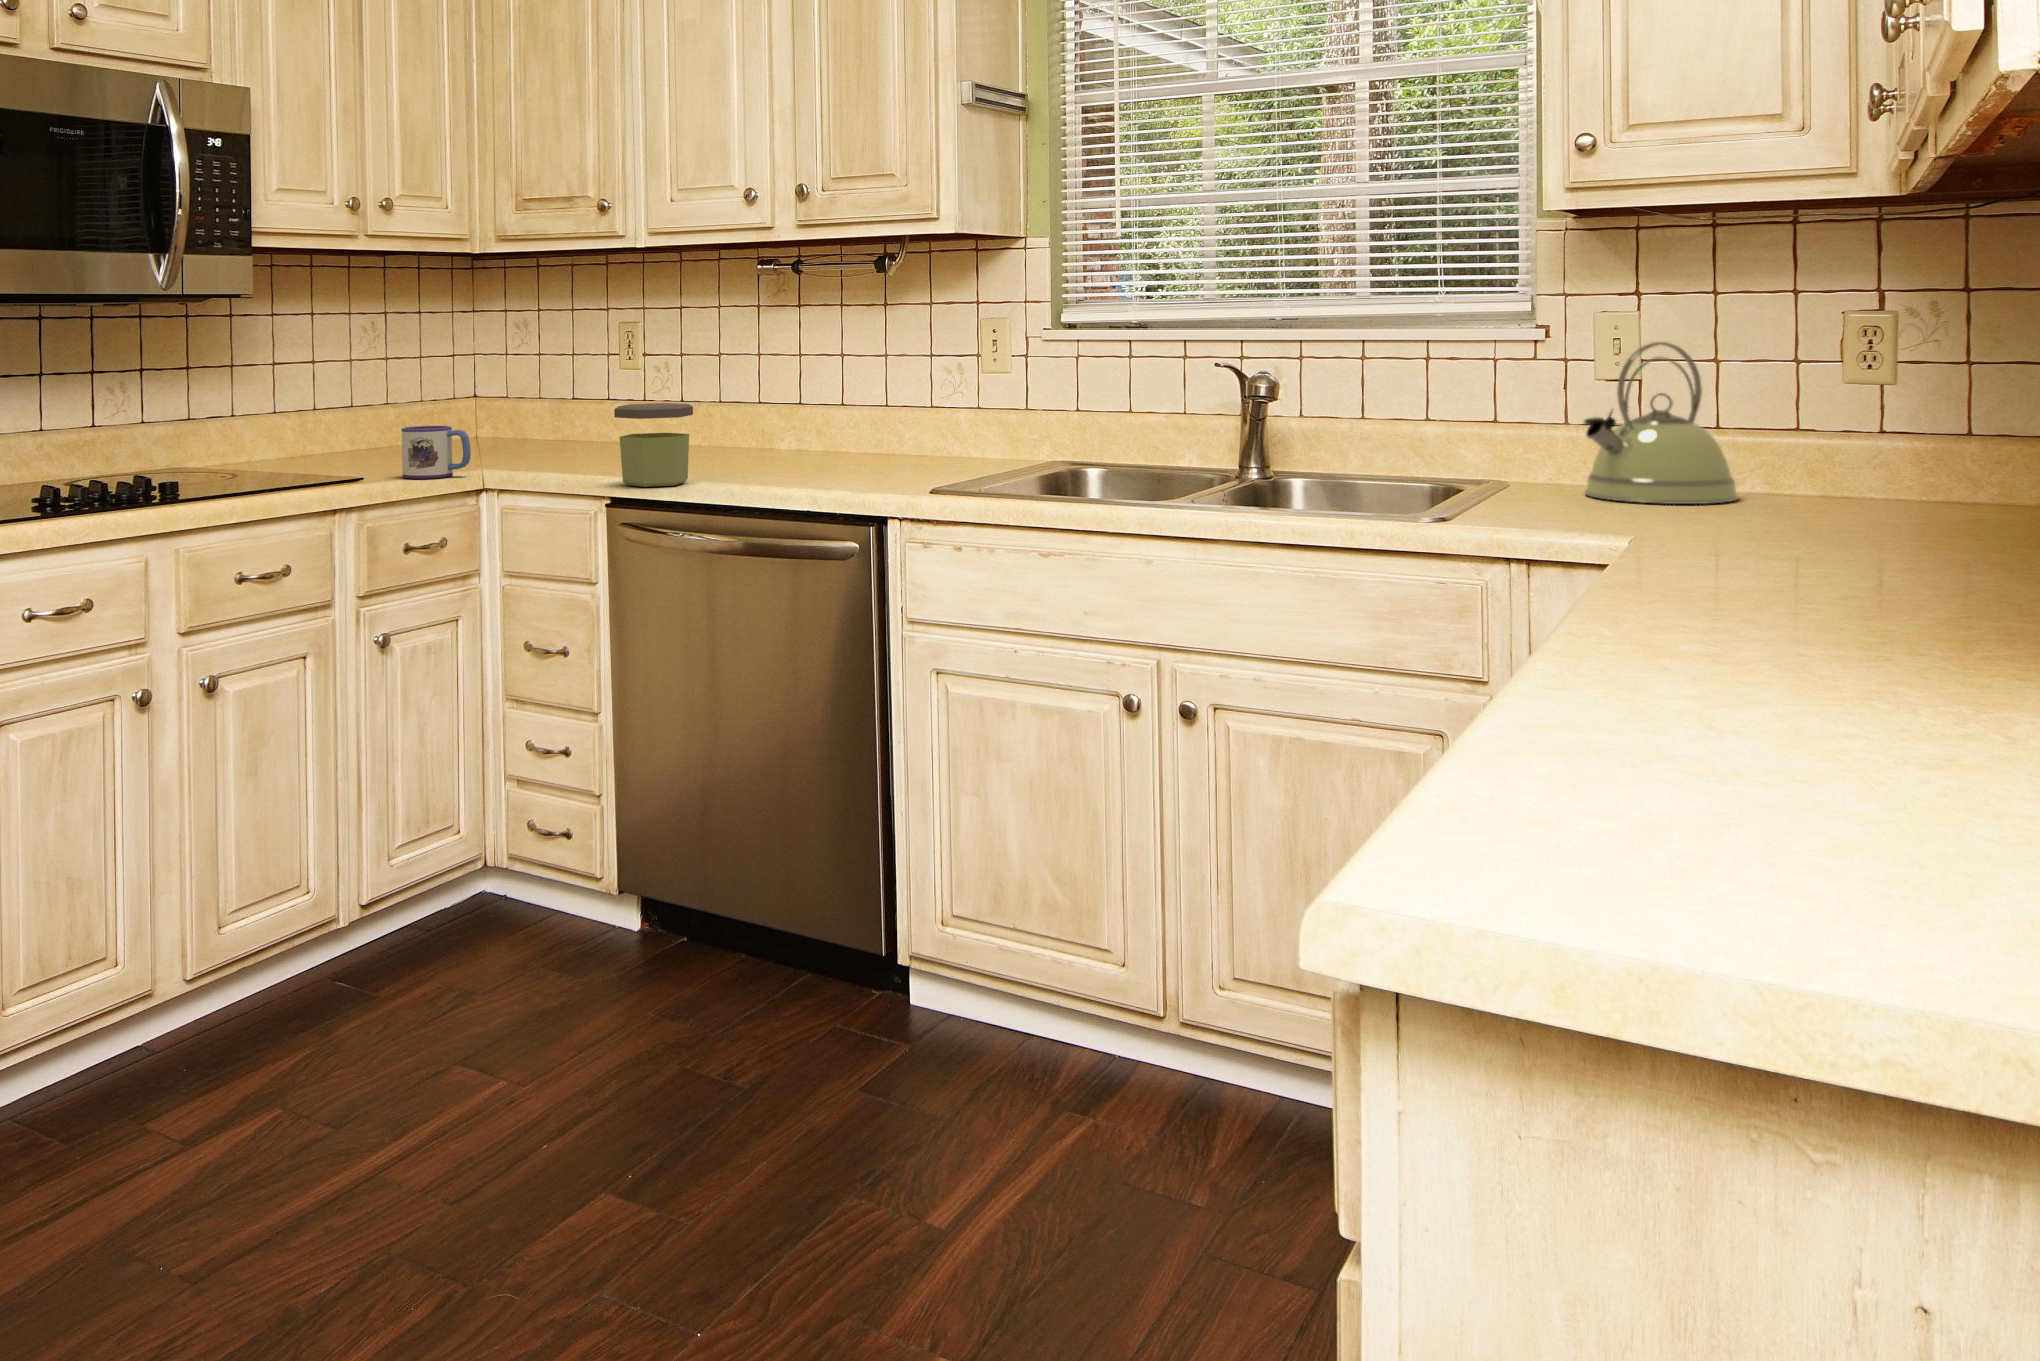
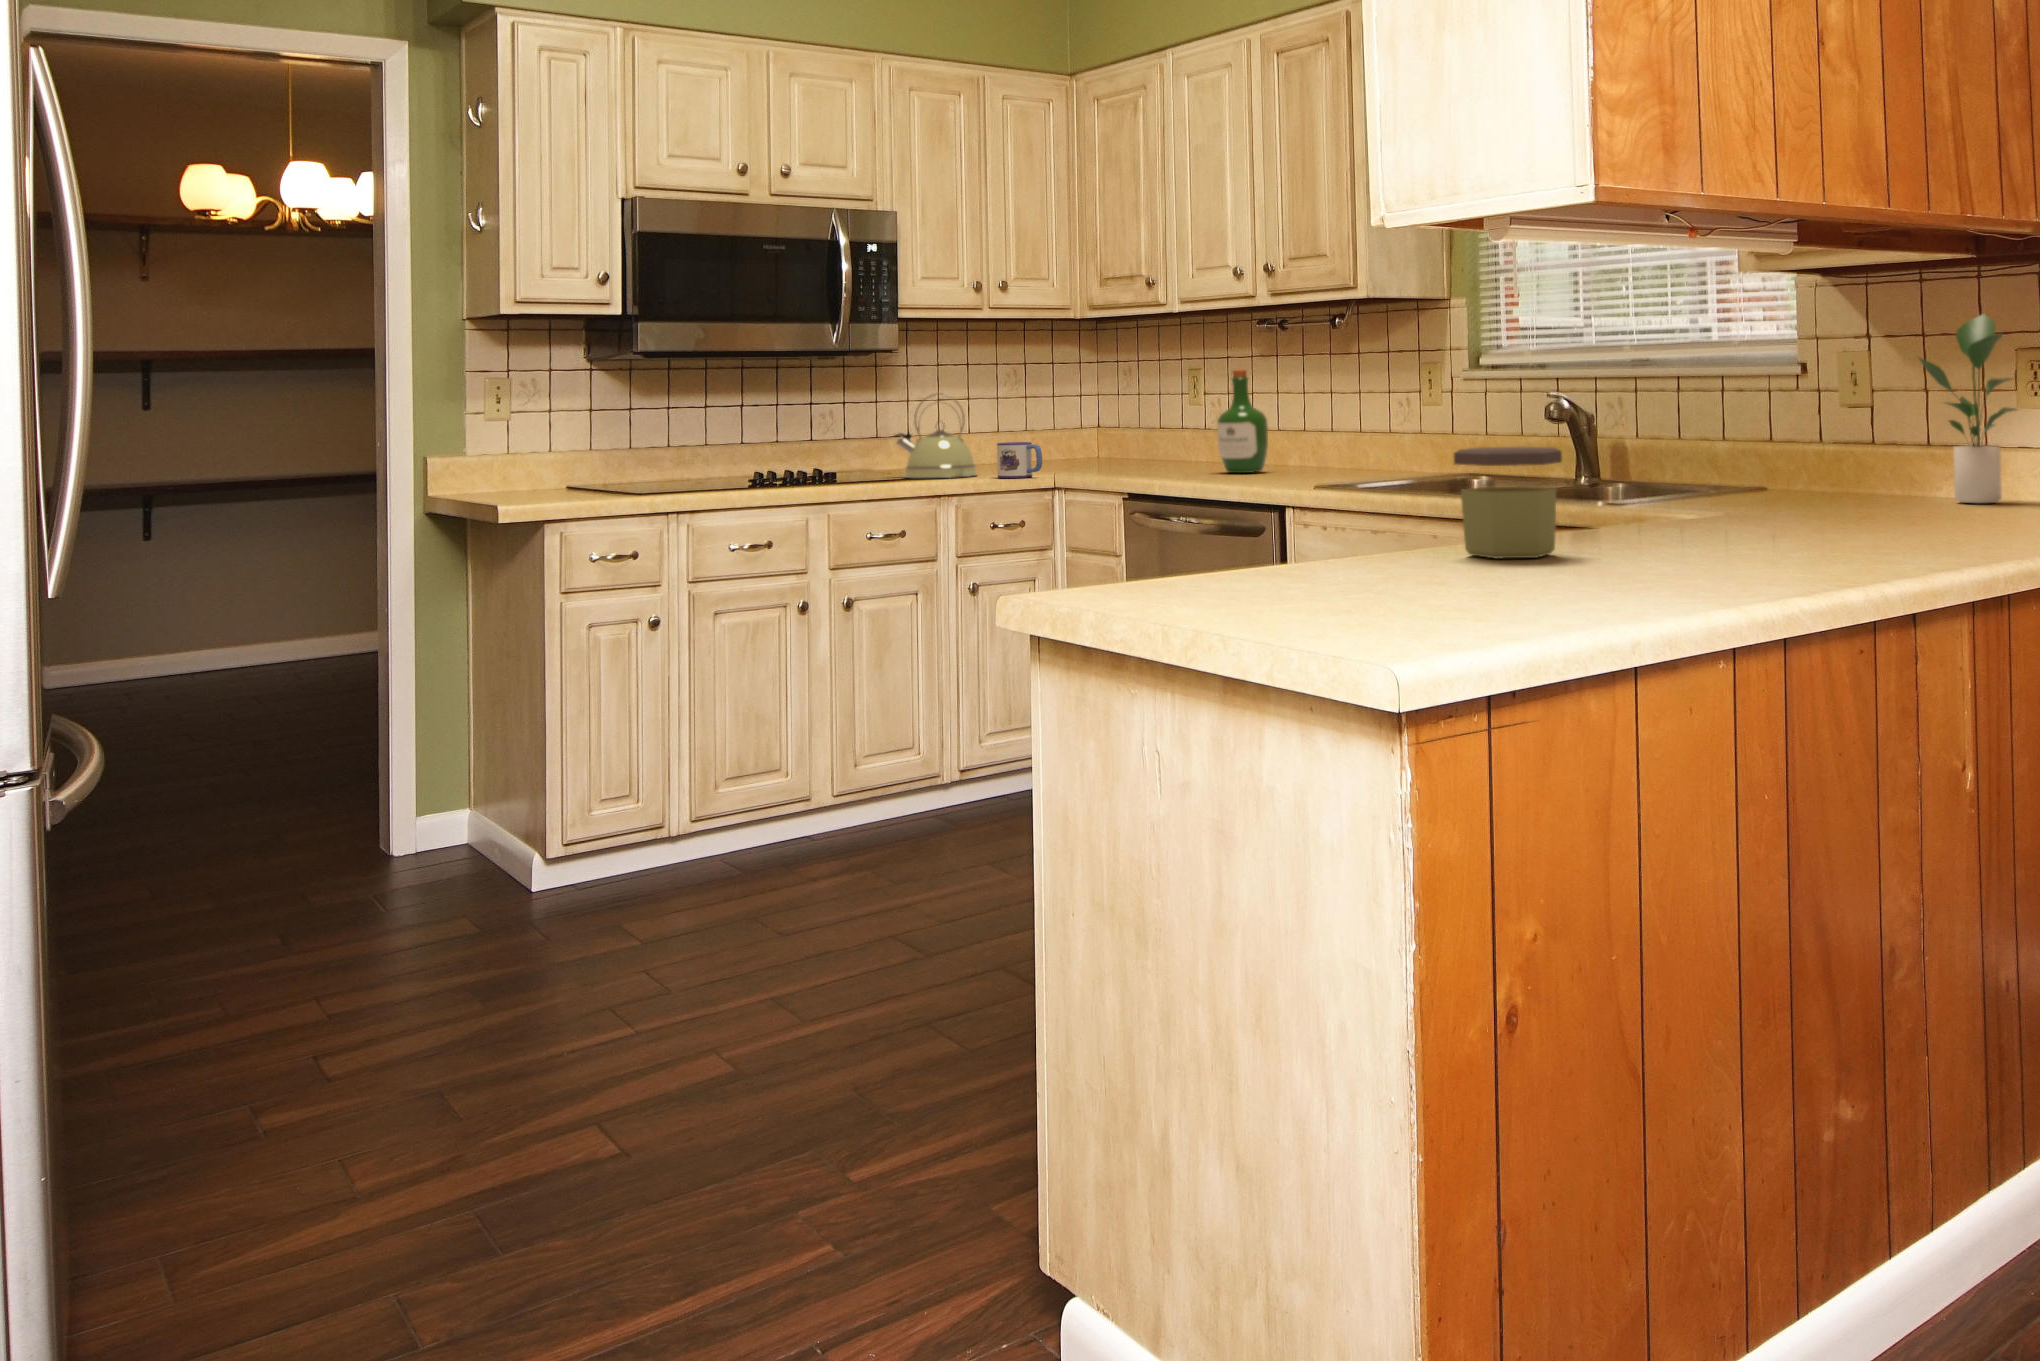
potted plant: none [1817,274,1954,517] -> present [1919,315,2017,503]
wine bottle: none [708,323,776,464] -> present [1217,368,1268,473]
kettle: present [1584,342,1738,504] -> present [895,395,977,478]
jar: present [614,403,693,487] -> present [1454,447,1562,558]

